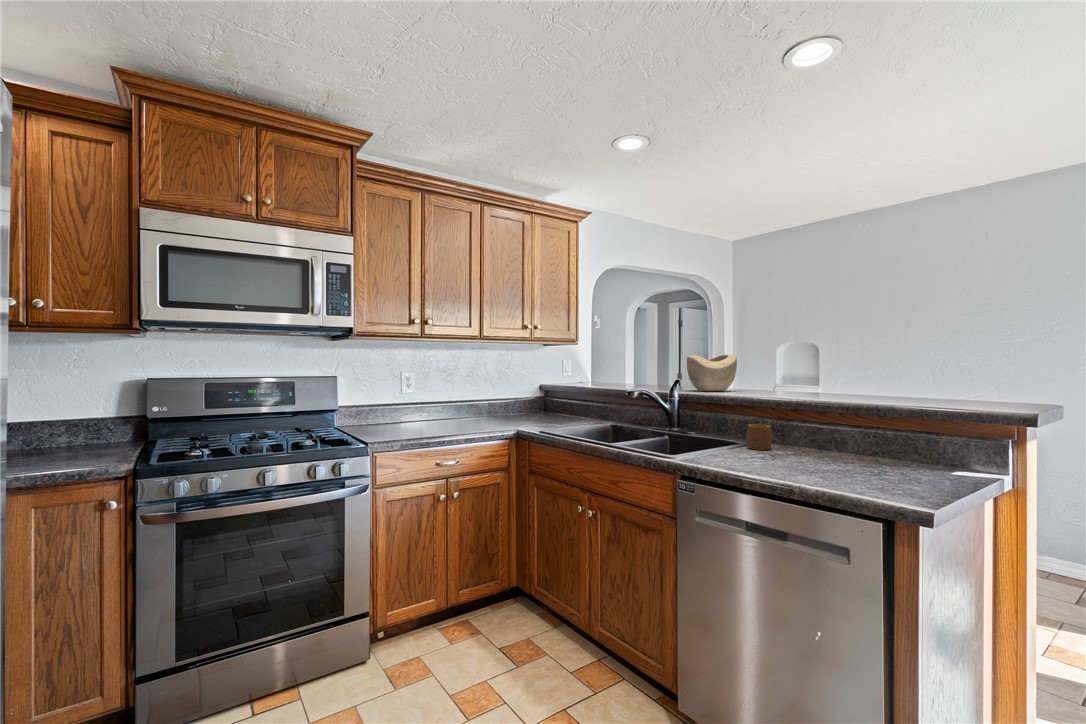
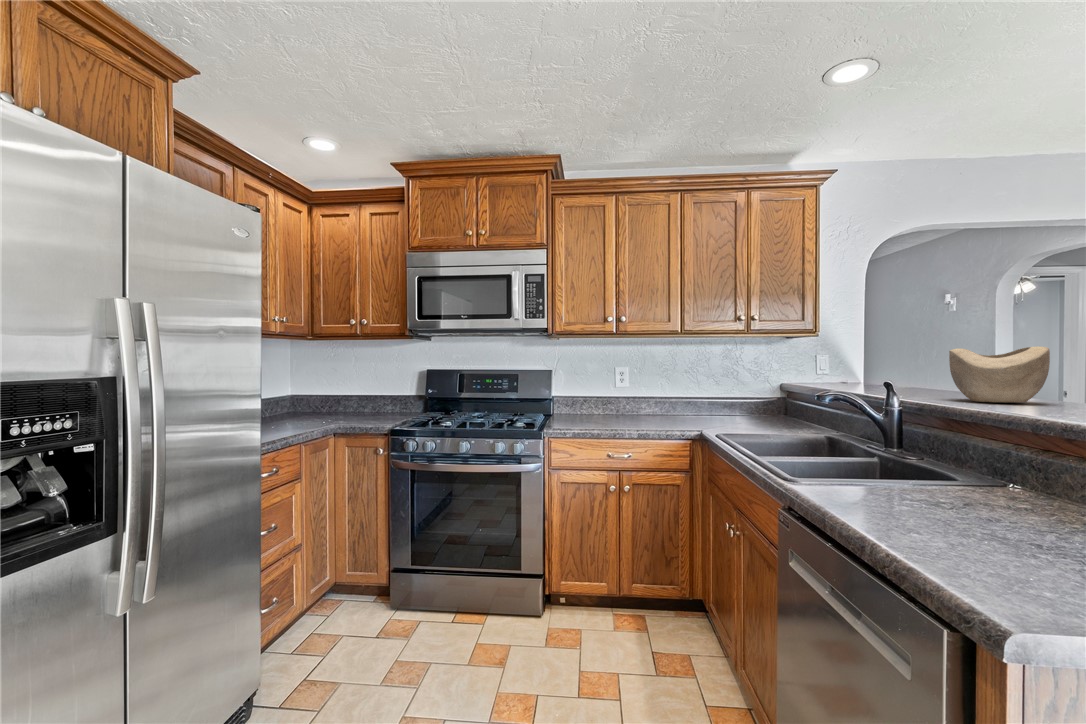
mug: present [746,424,773,450] -> none [954,458,1016,503]

